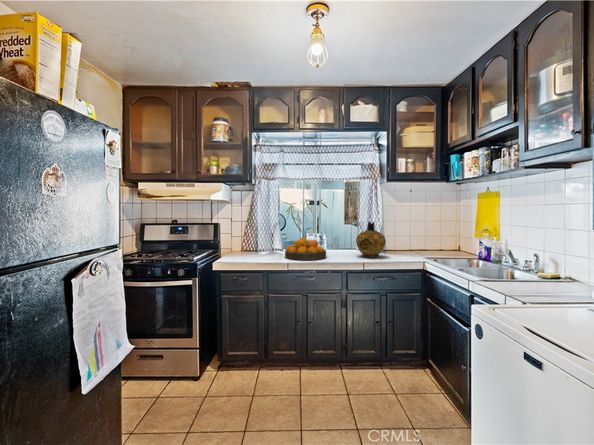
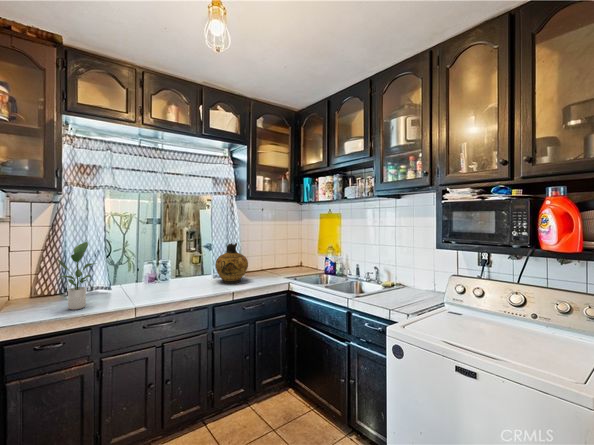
potted plant: none [248,216,270,259] -> present [57,242,95,310]
fruit bowl: present [285,237,326,260] -> none [121,267,182,301]

